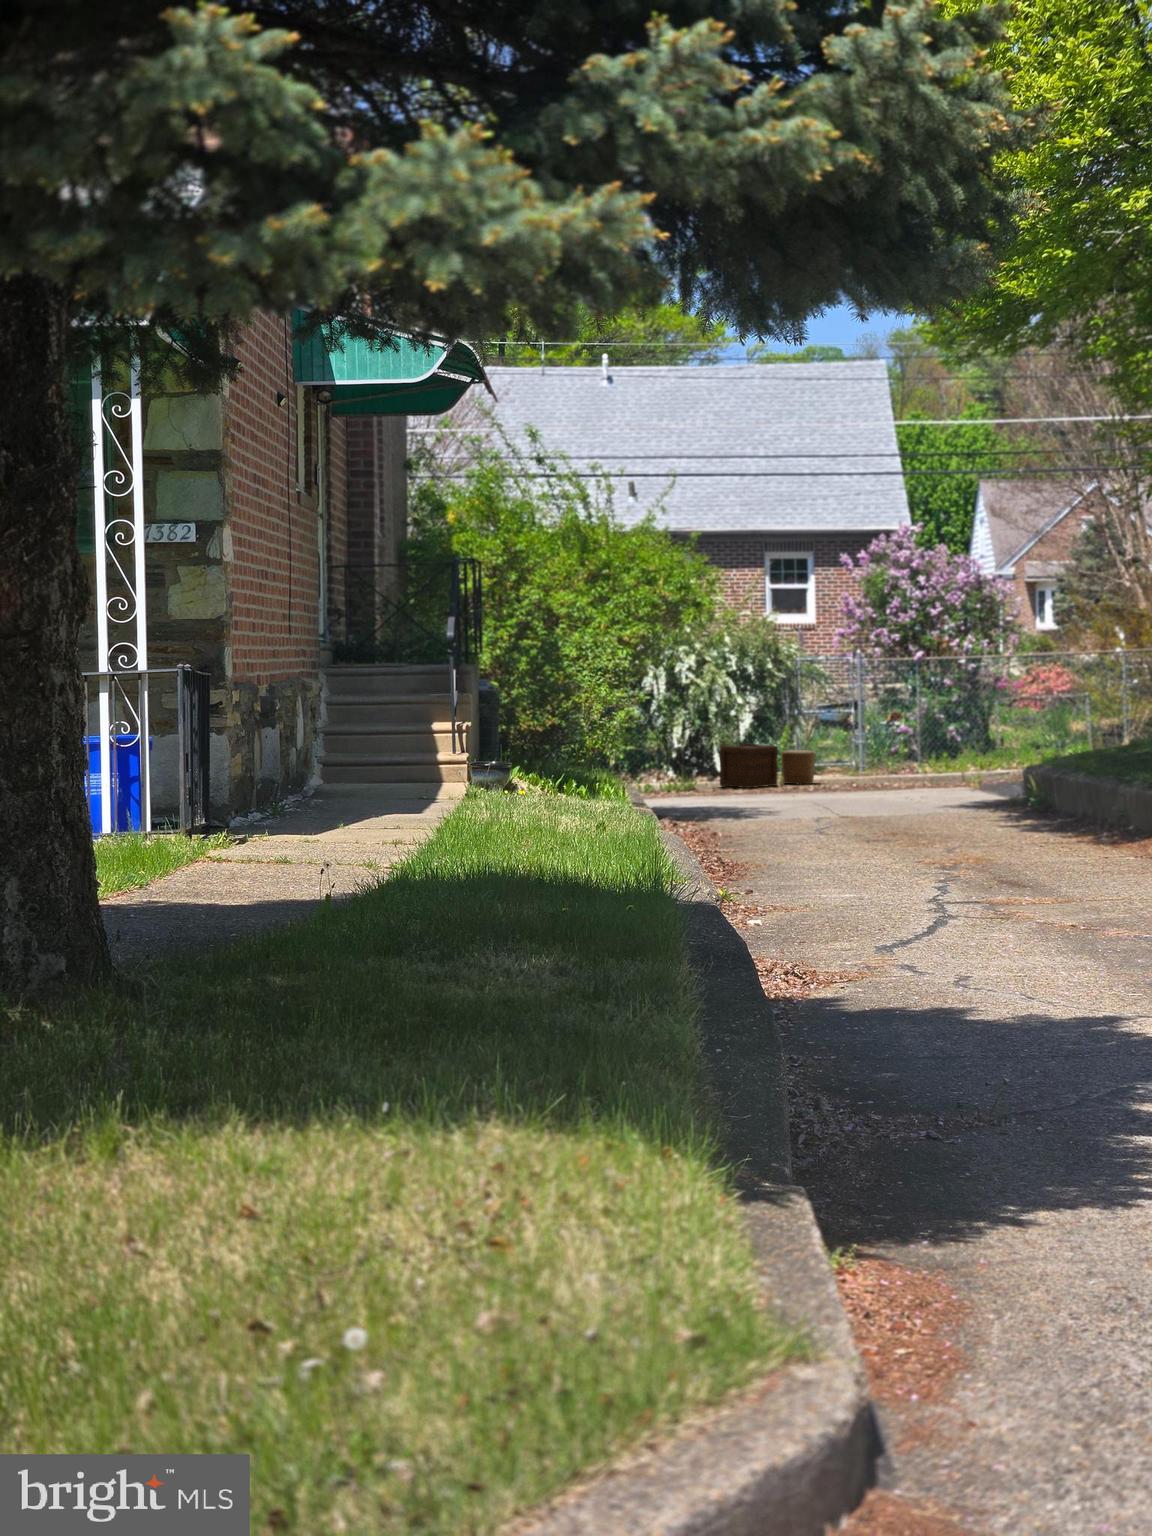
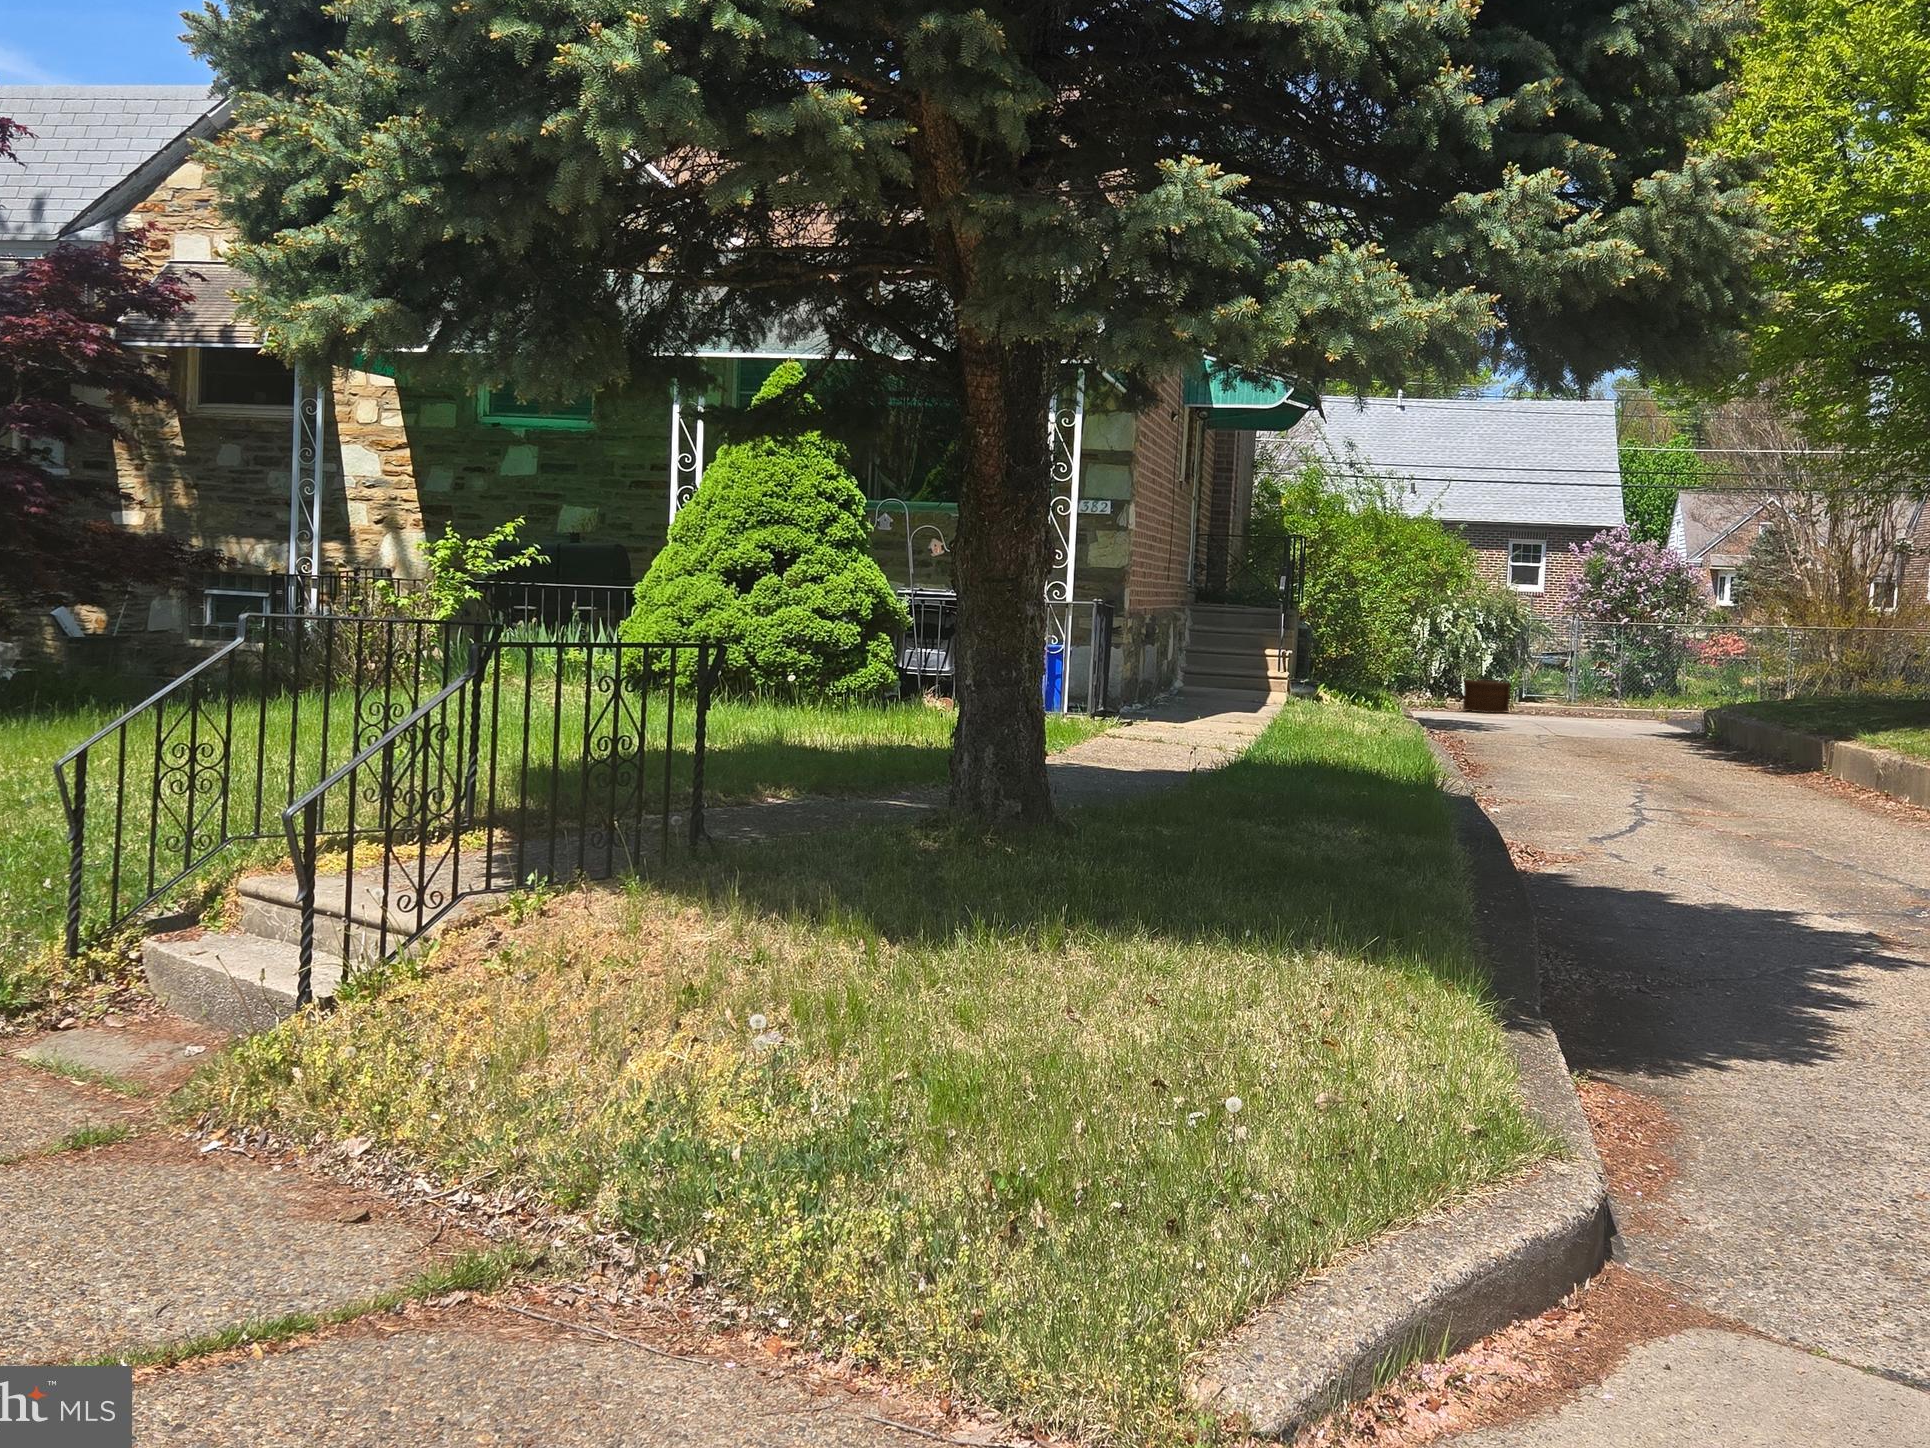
basket: present [782,750,816,784] -> none [1513,687,1542,713]

